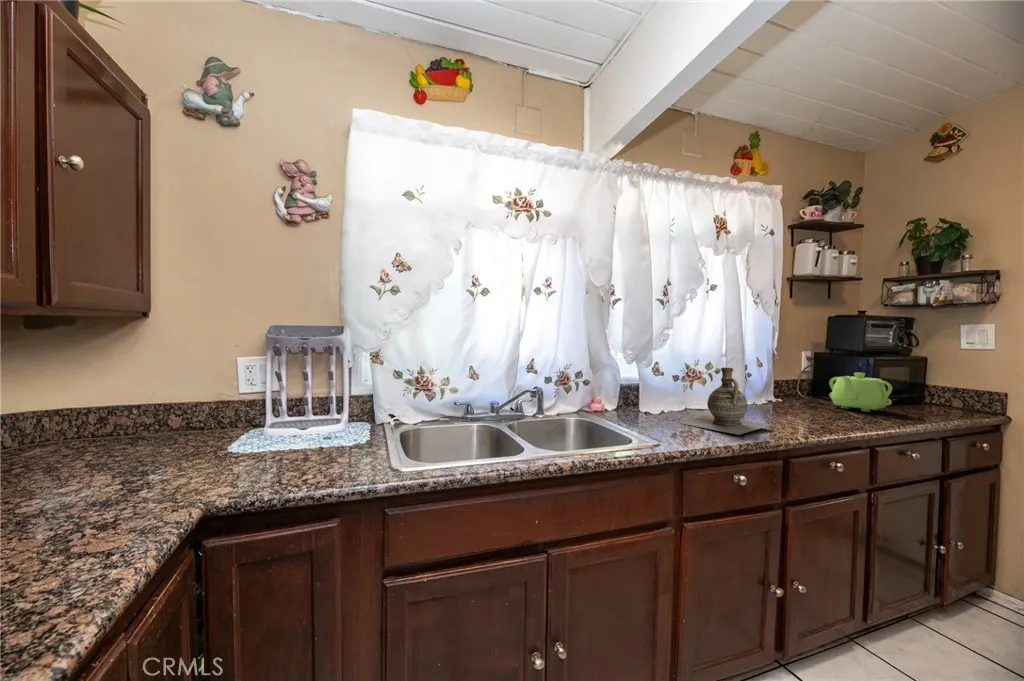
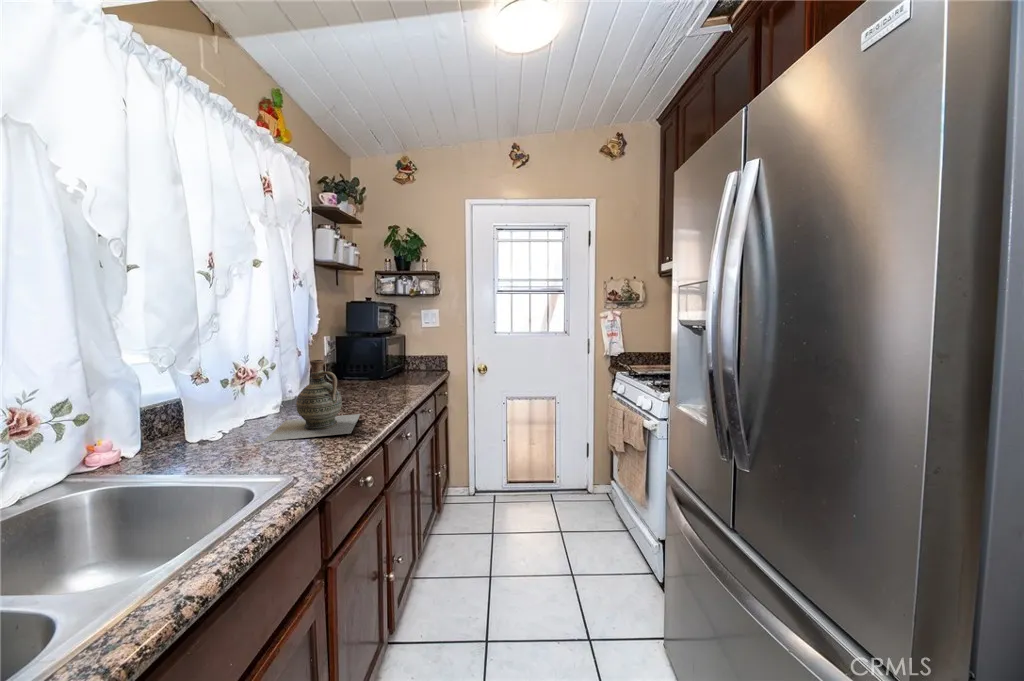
teapot: present [829,373,892,412] -> none [356,352,403,386]

